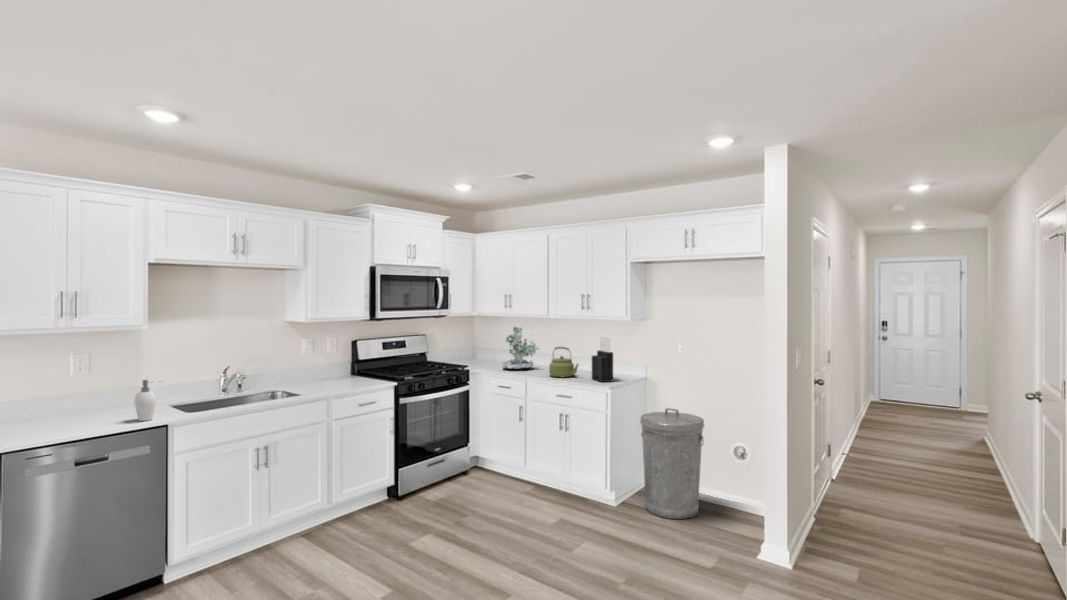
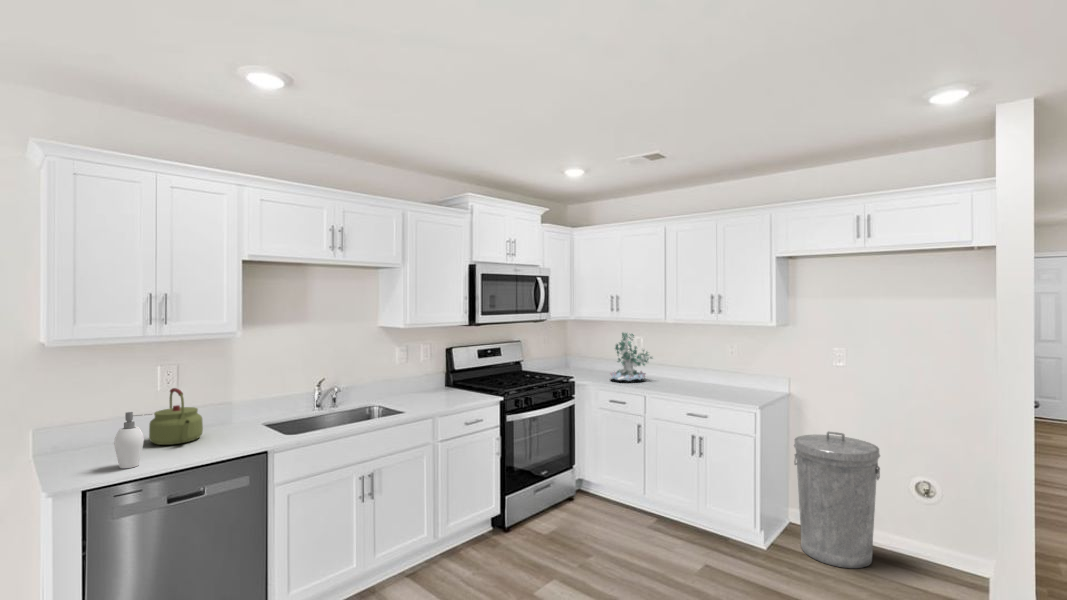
knife block: present [592,337,613,382] -> none [725,344,755,398]
kettle: present [549,347,578,377] -> present [149,388,203,445]
soap dispenser: present [134,380,156,421] -> present [114,412,152,468]

